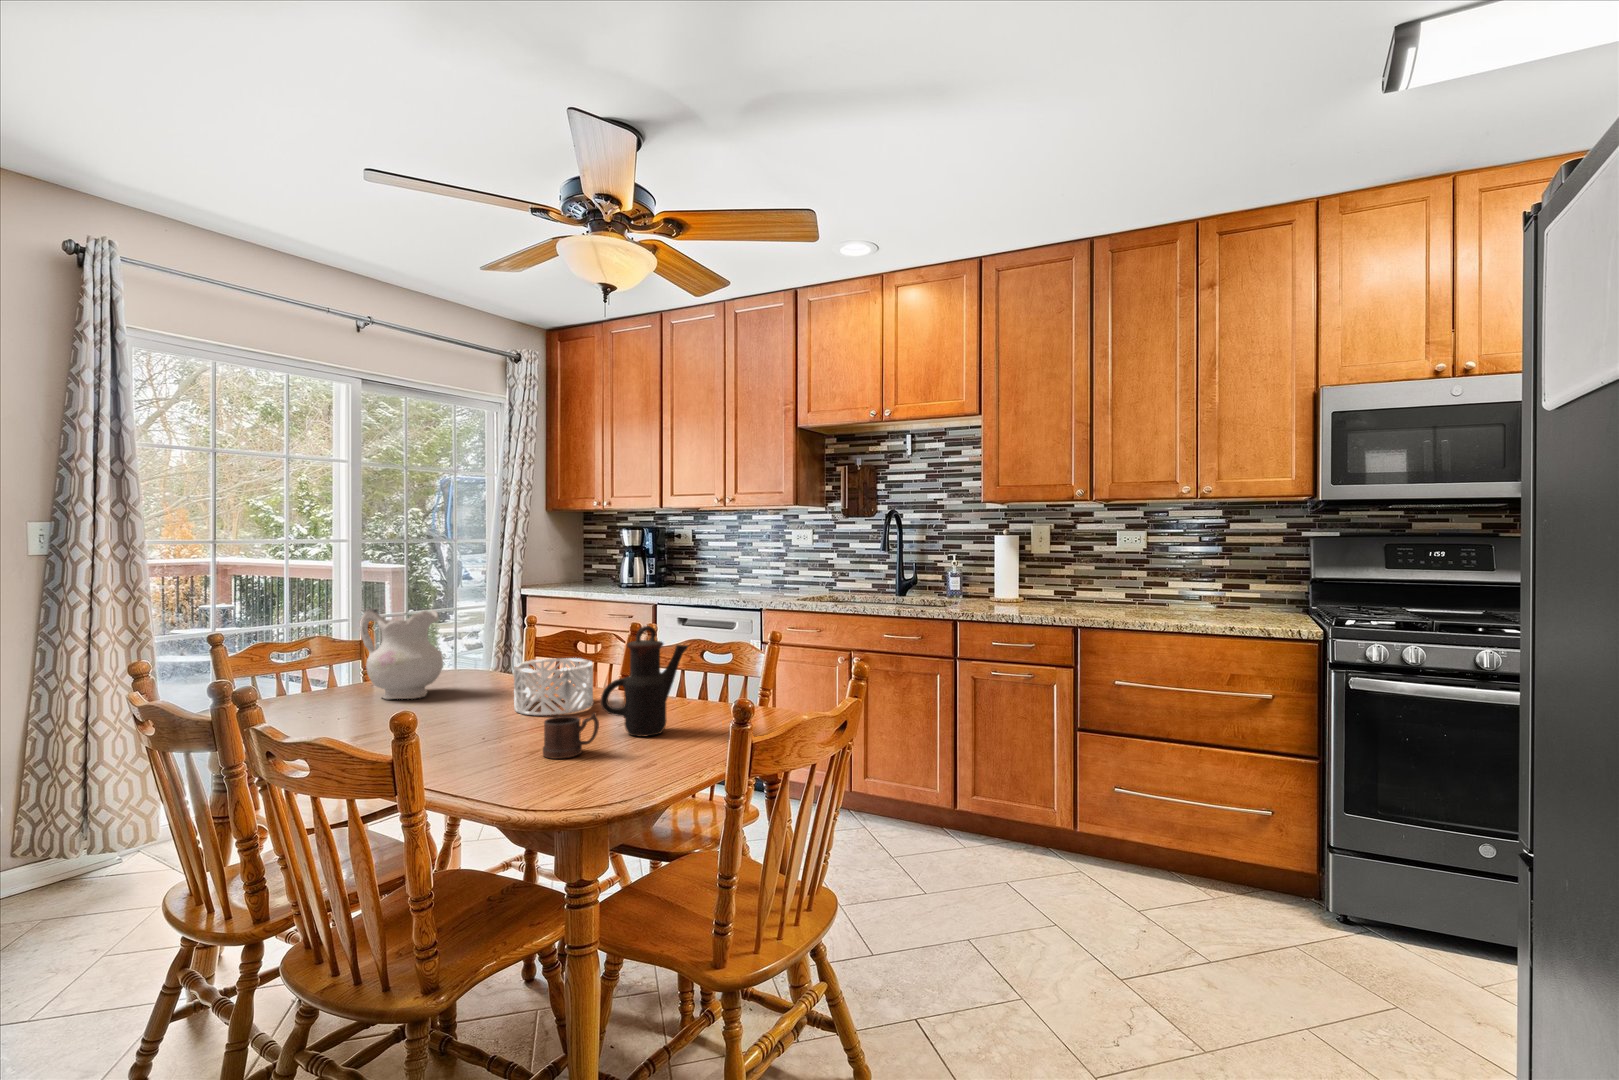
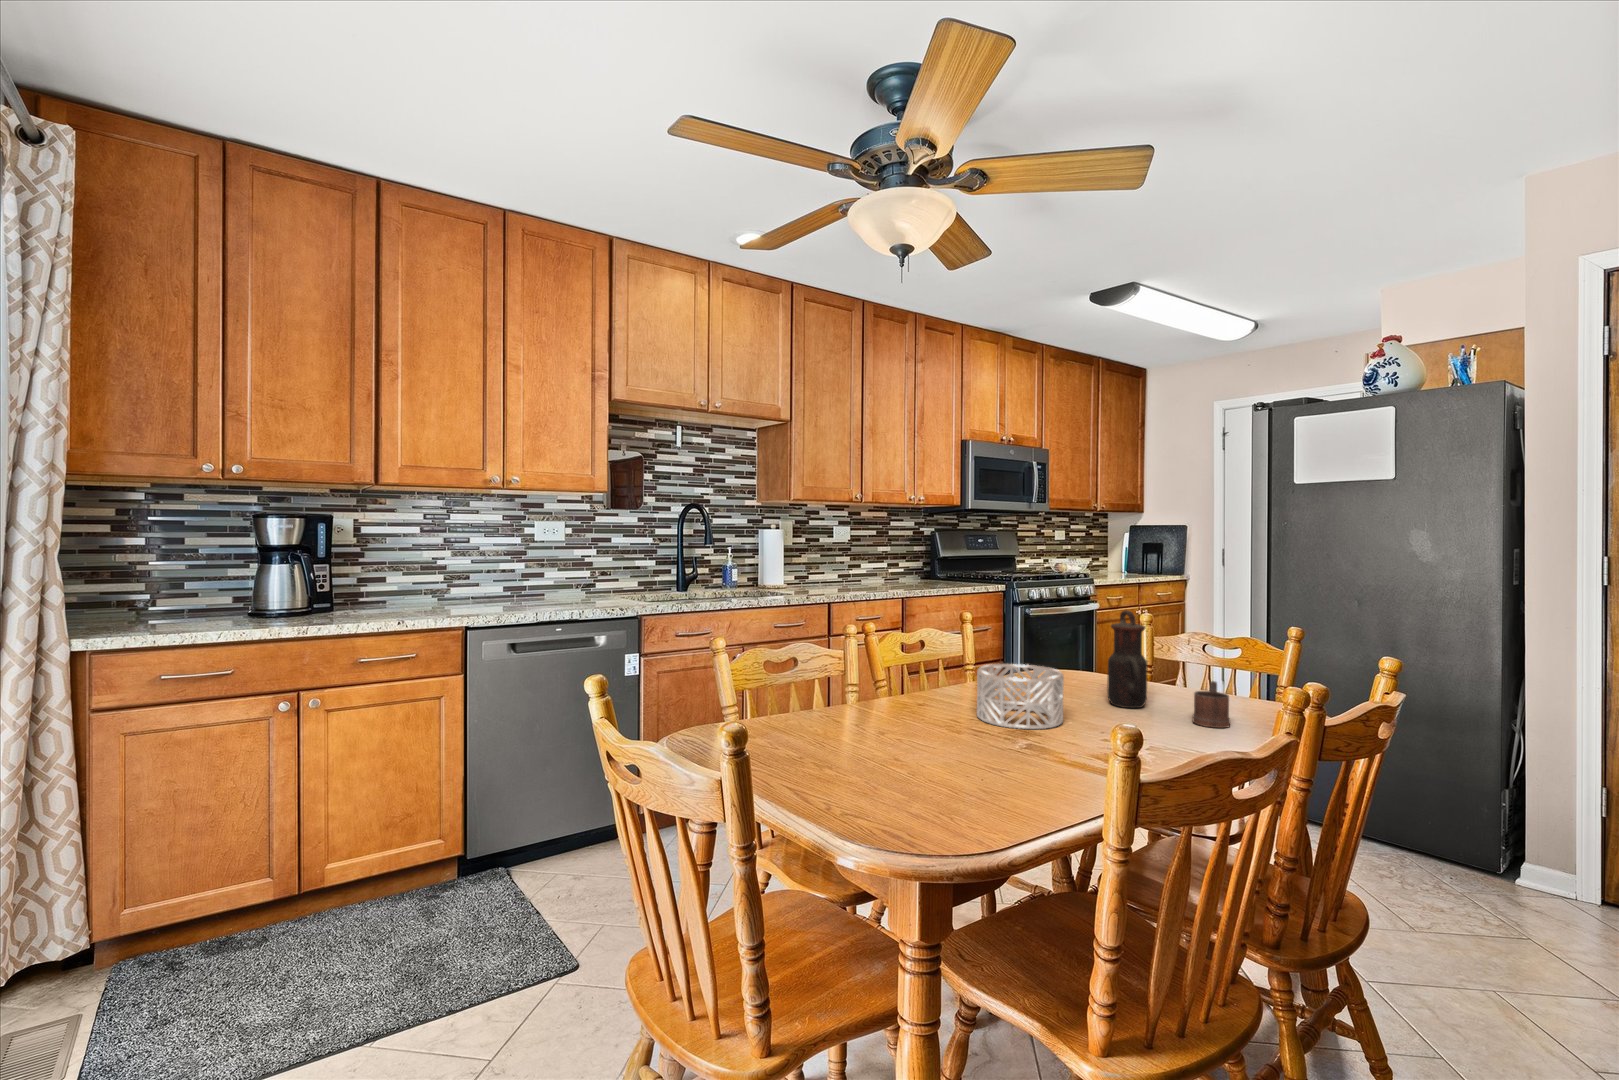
ceramic pitcher: present [360,608,443,699] -> none [874,633,977,773]

